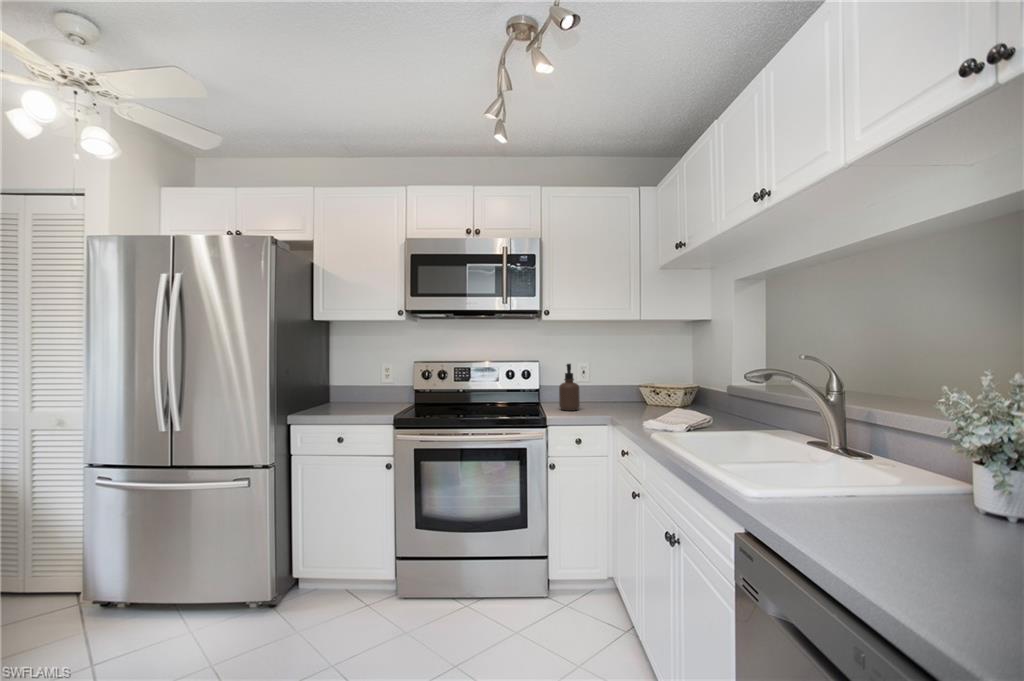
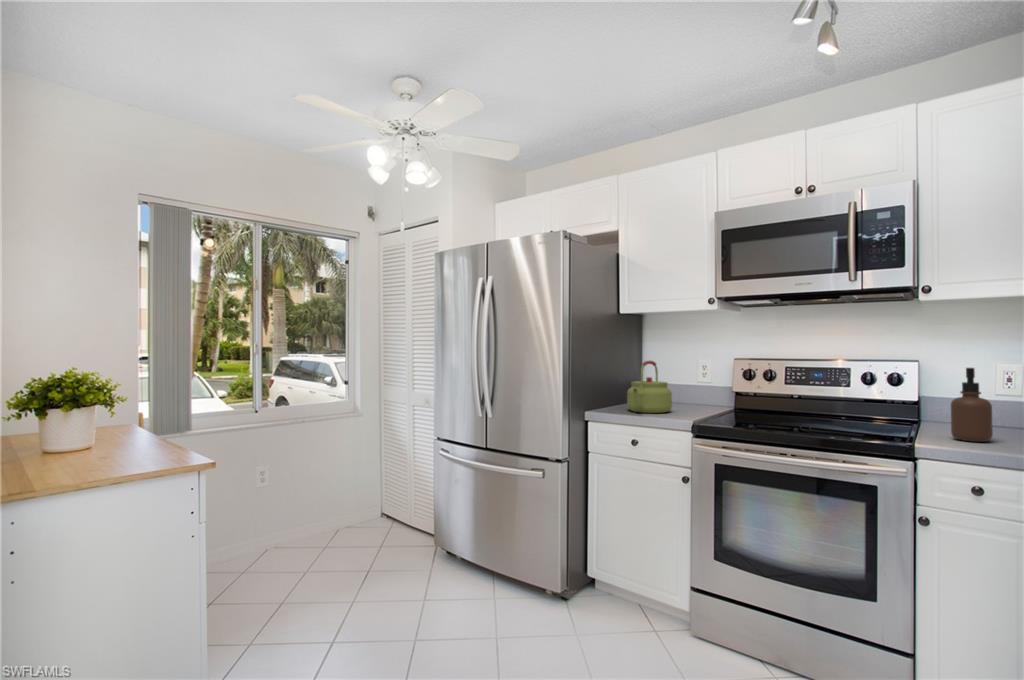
kettle: none [327,364,369,412] -> present [627,361,672,413]

